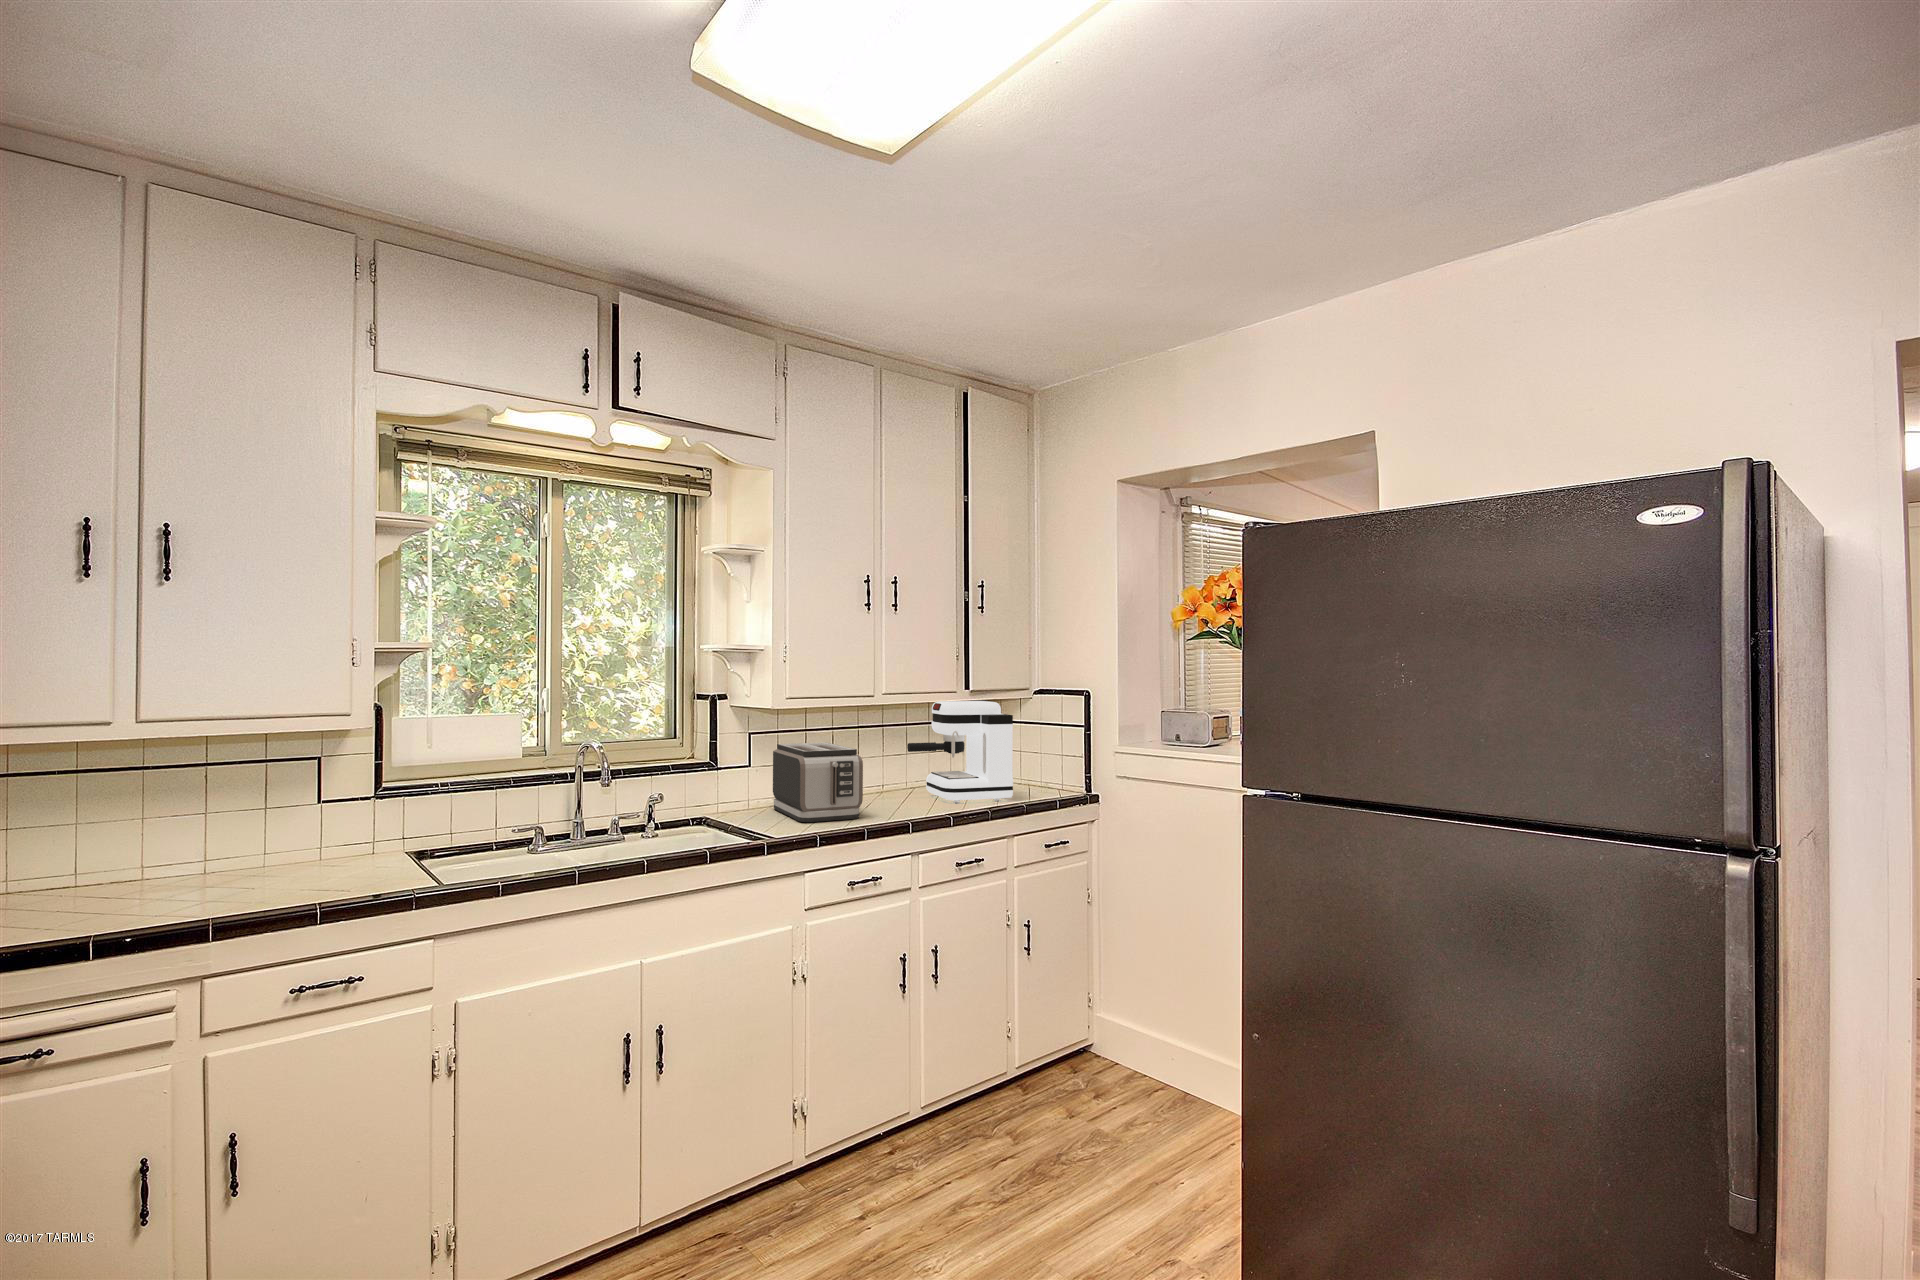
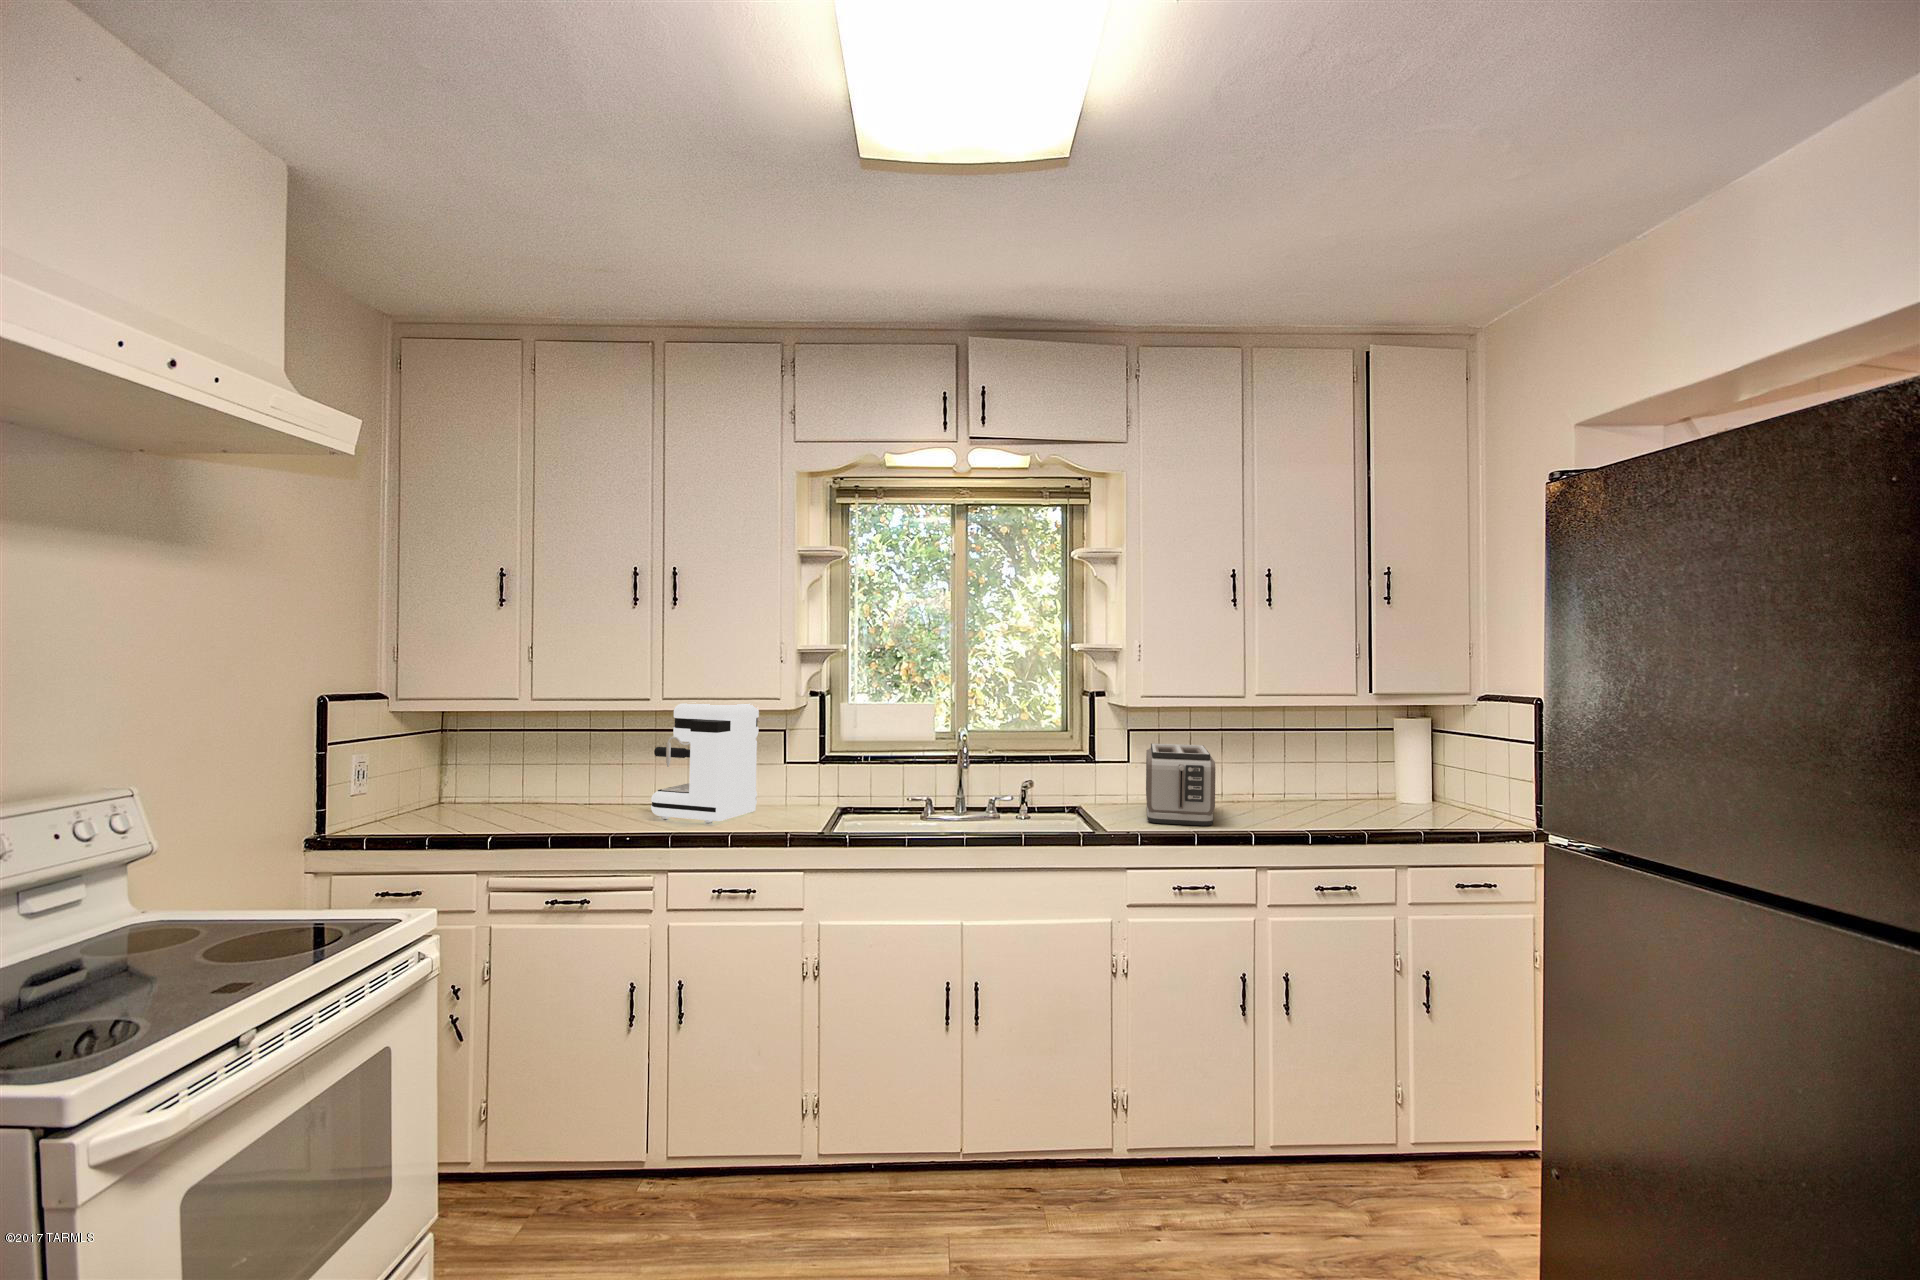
coffee maker: present [907,701,1013,803] -> present [651,703,759,823]

